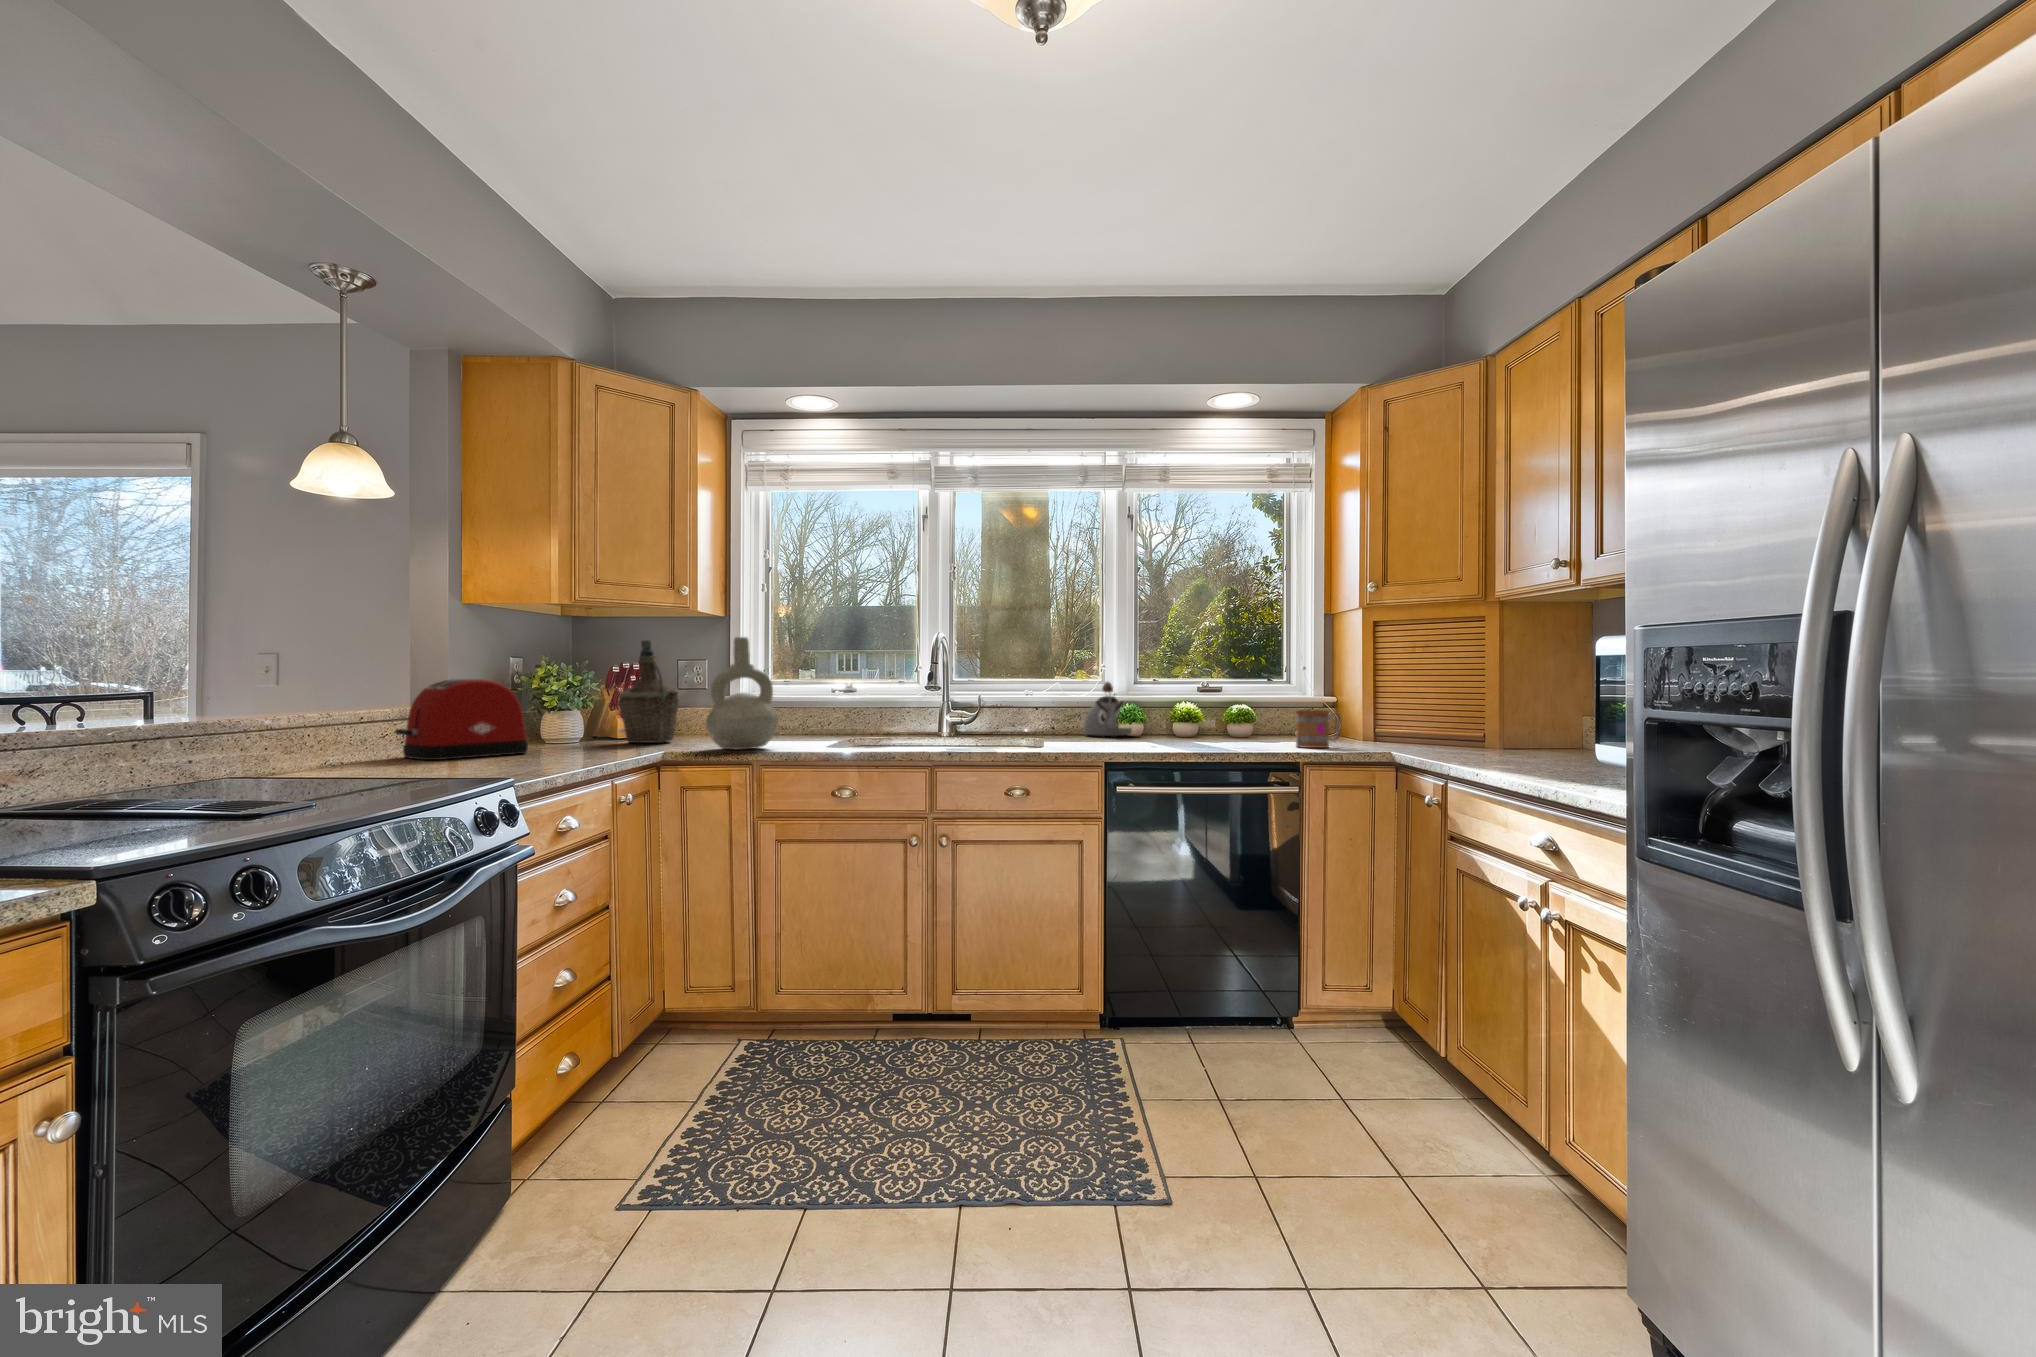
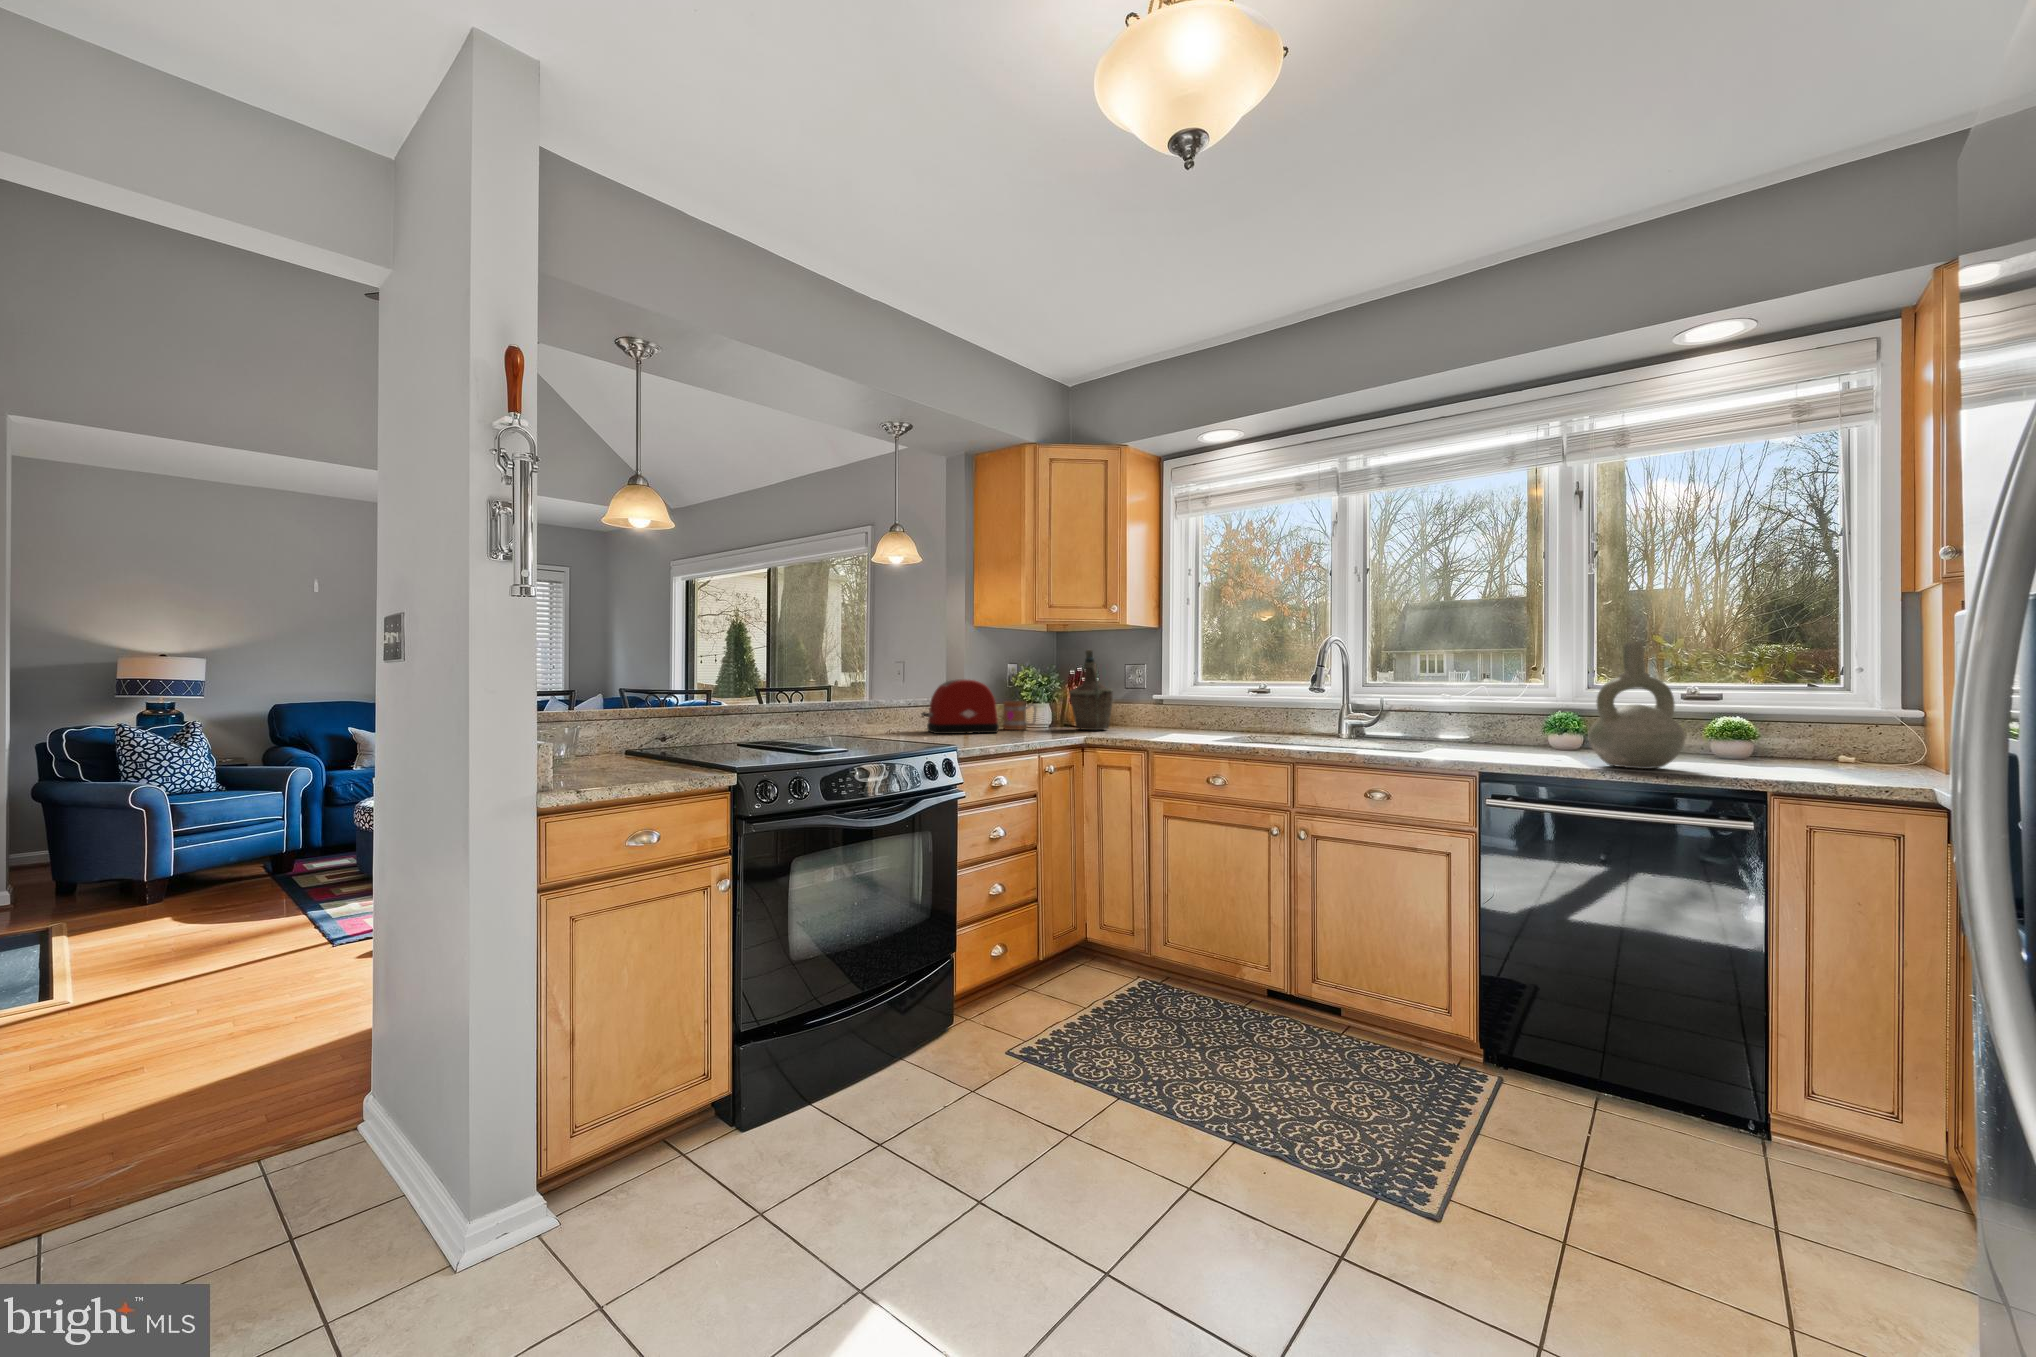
decorative vase: present [706,637,779,750] -> present [1588,642,1686,769]
kettle: present [1083,682,1132,736] -> none [1503,688,1565,747]
mug: present [1296,710,1341,748] -> present [1003,701,1036,730]

